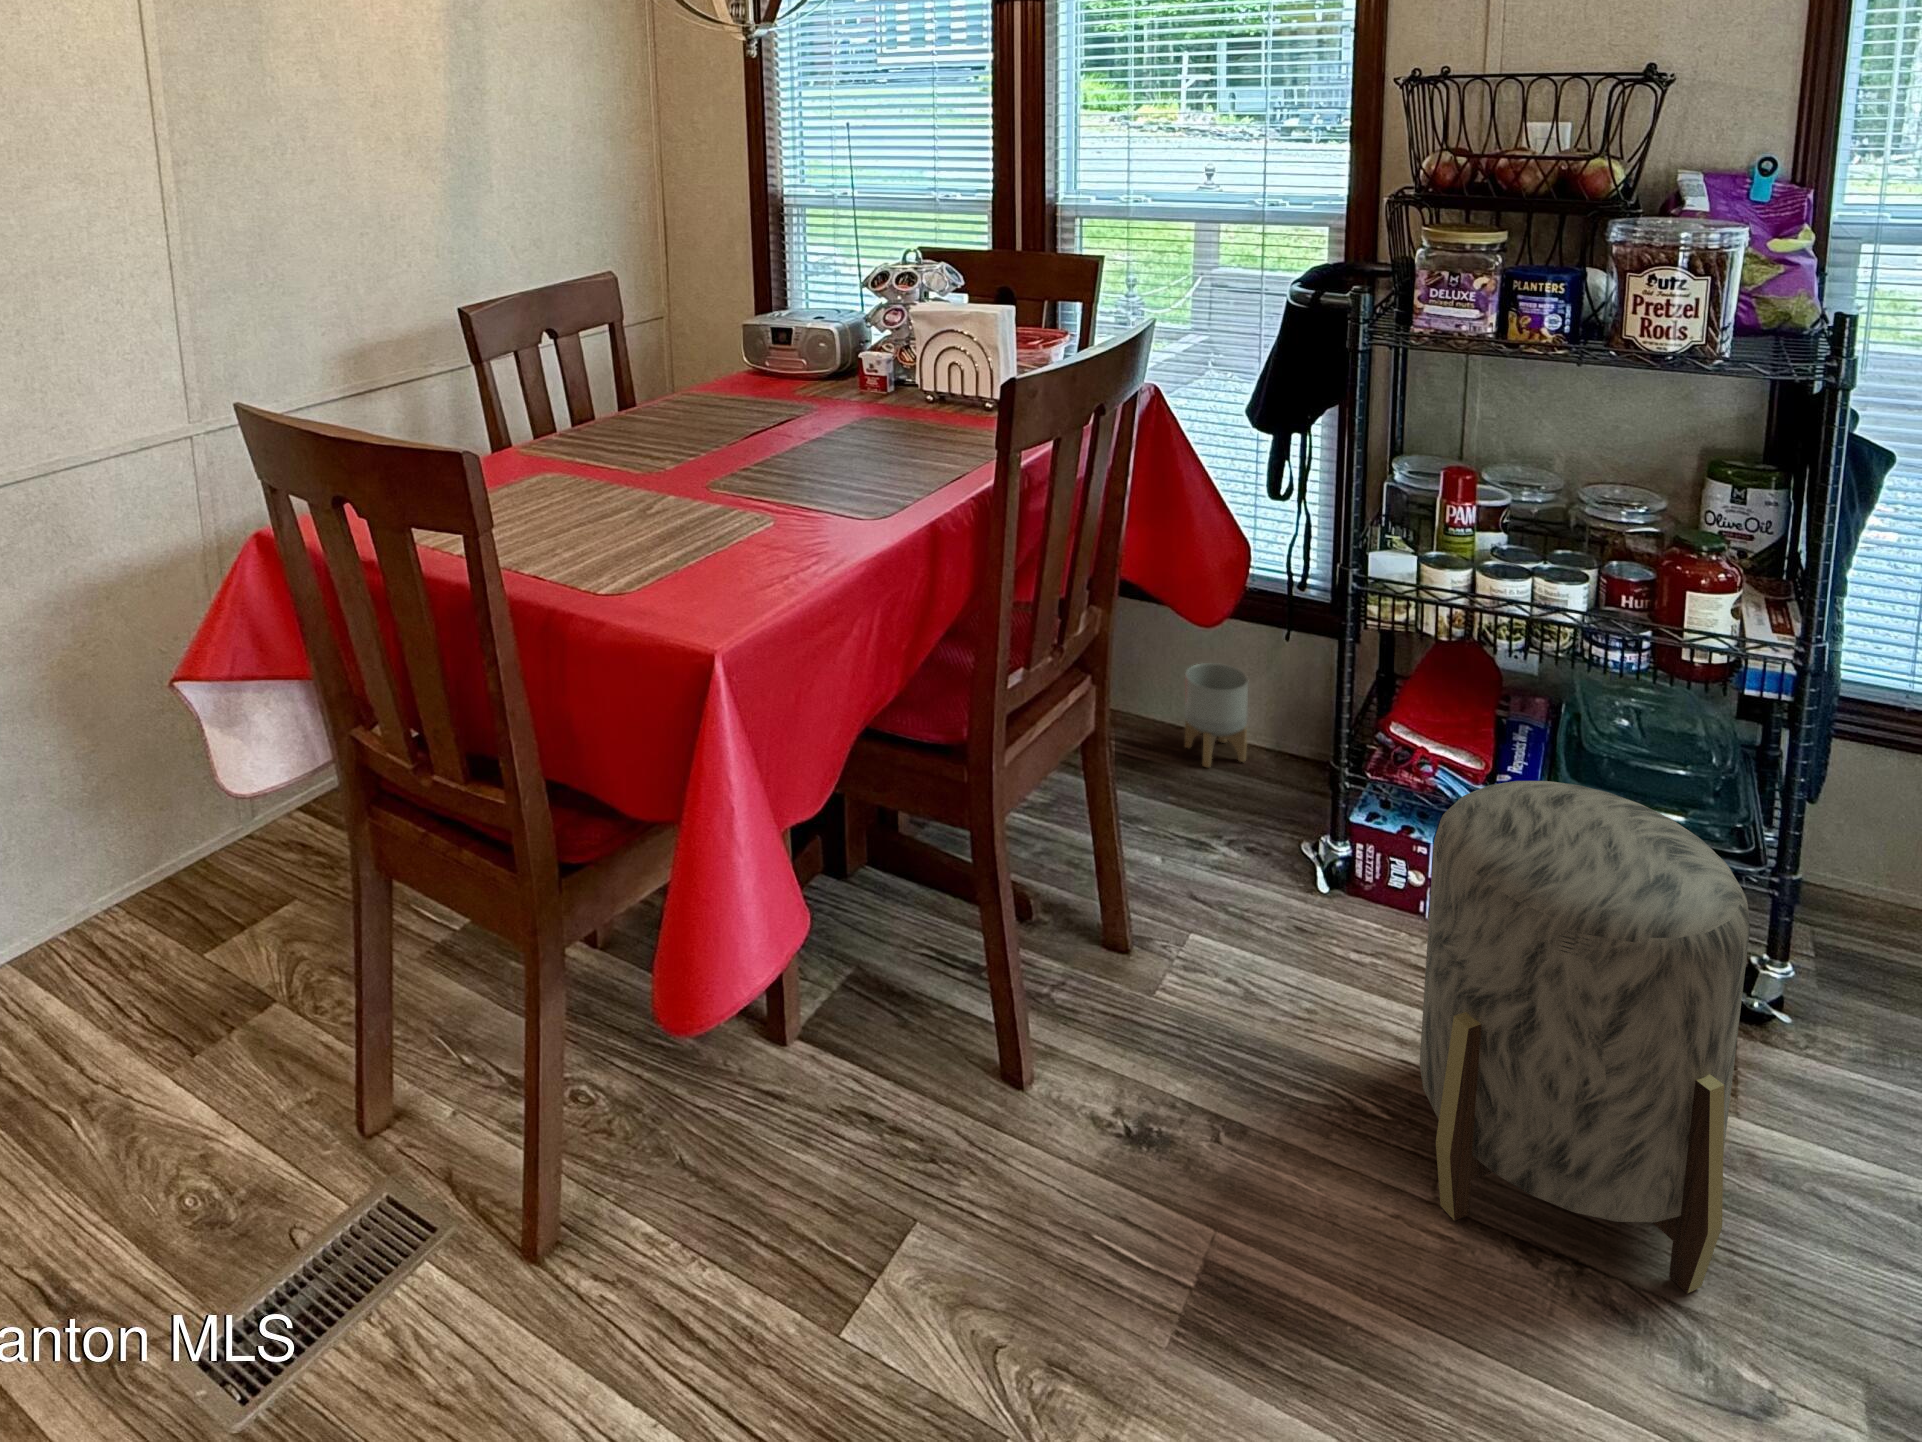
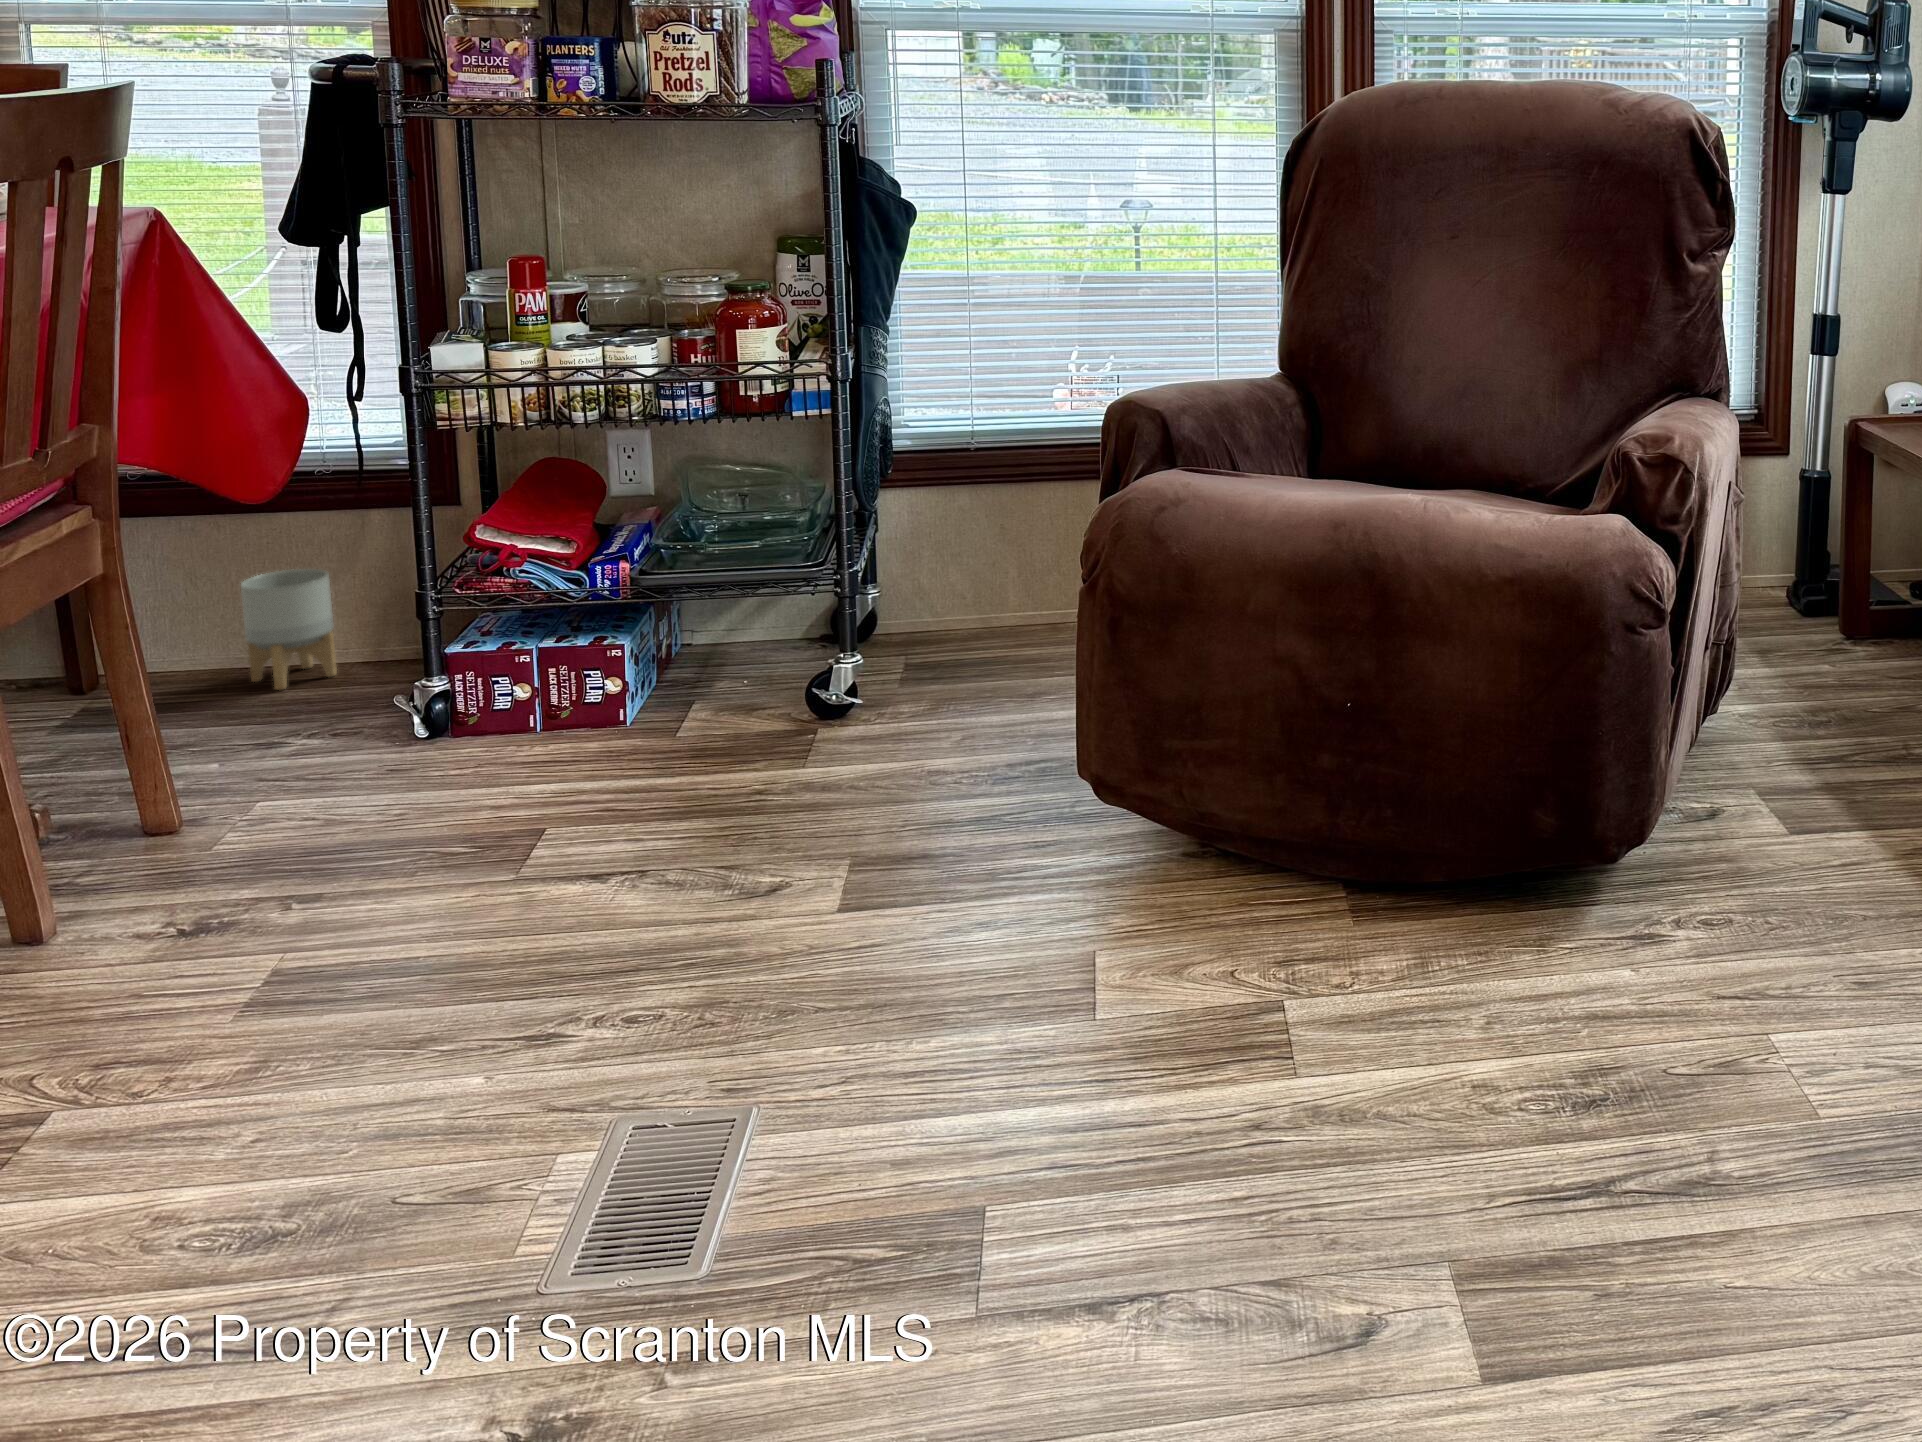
ottoman: present [1420,781,1750,1293] -> none [460,474,747,880]

